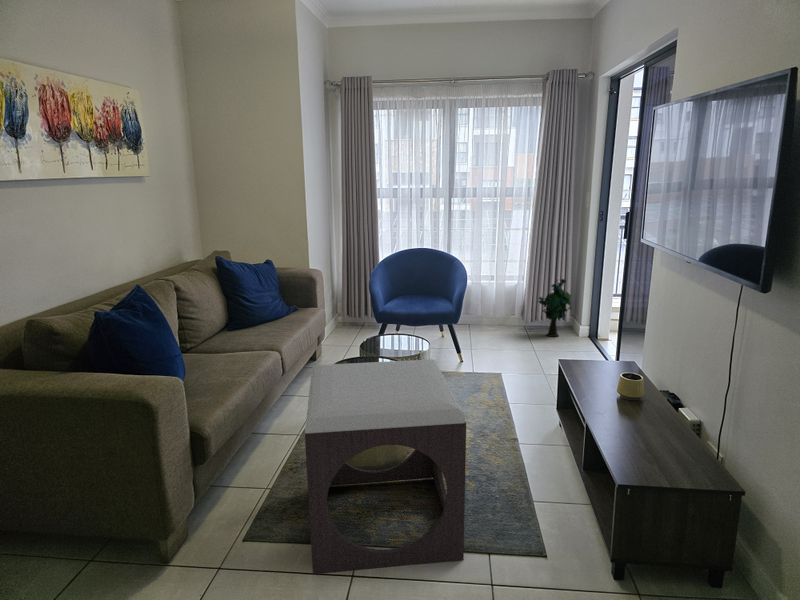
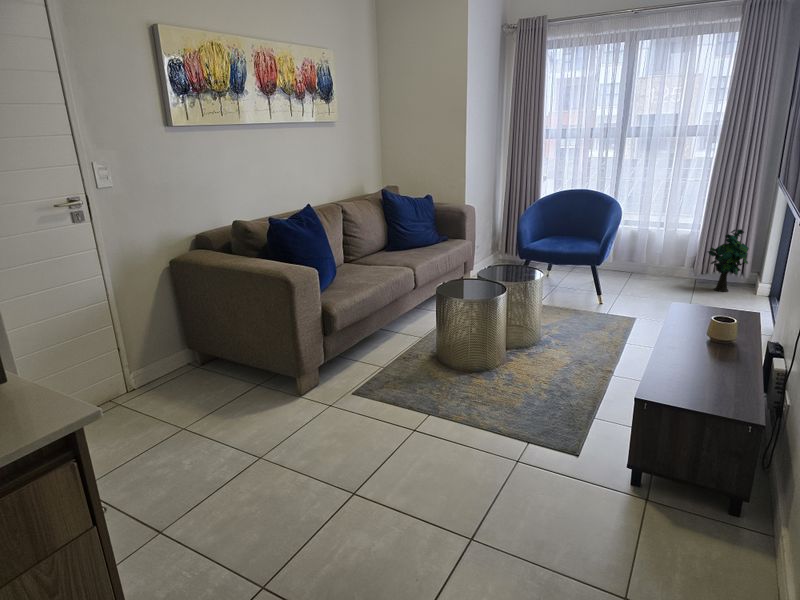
footstool: present [305,359,466,574] -> none [383,274,520,439]

